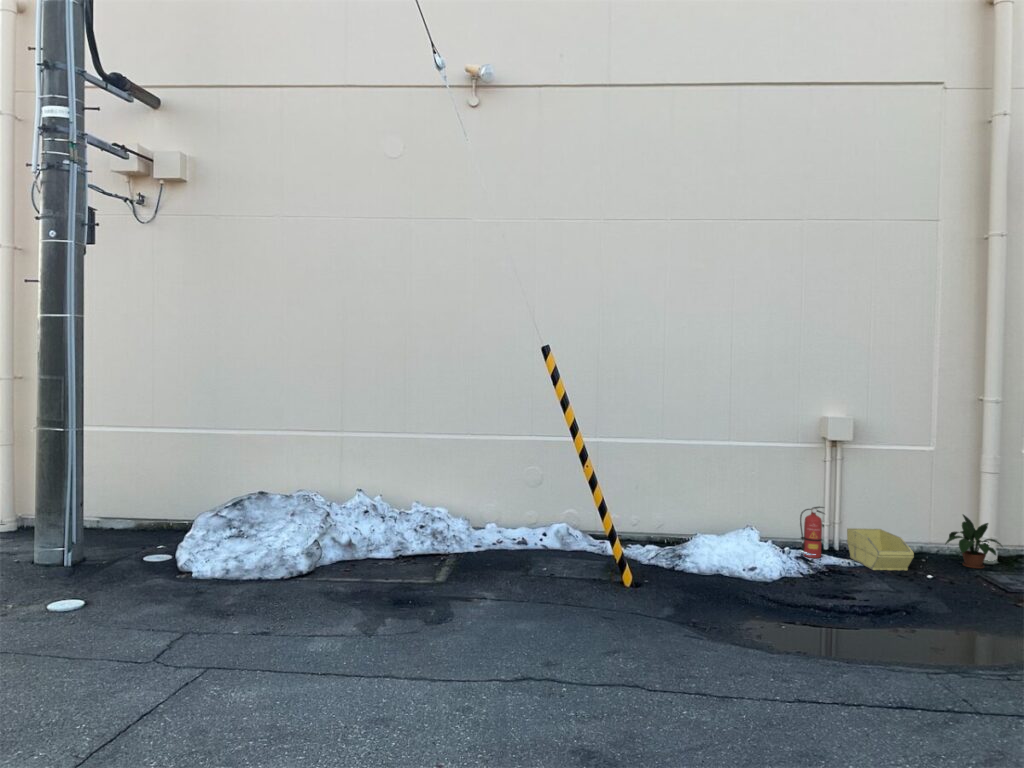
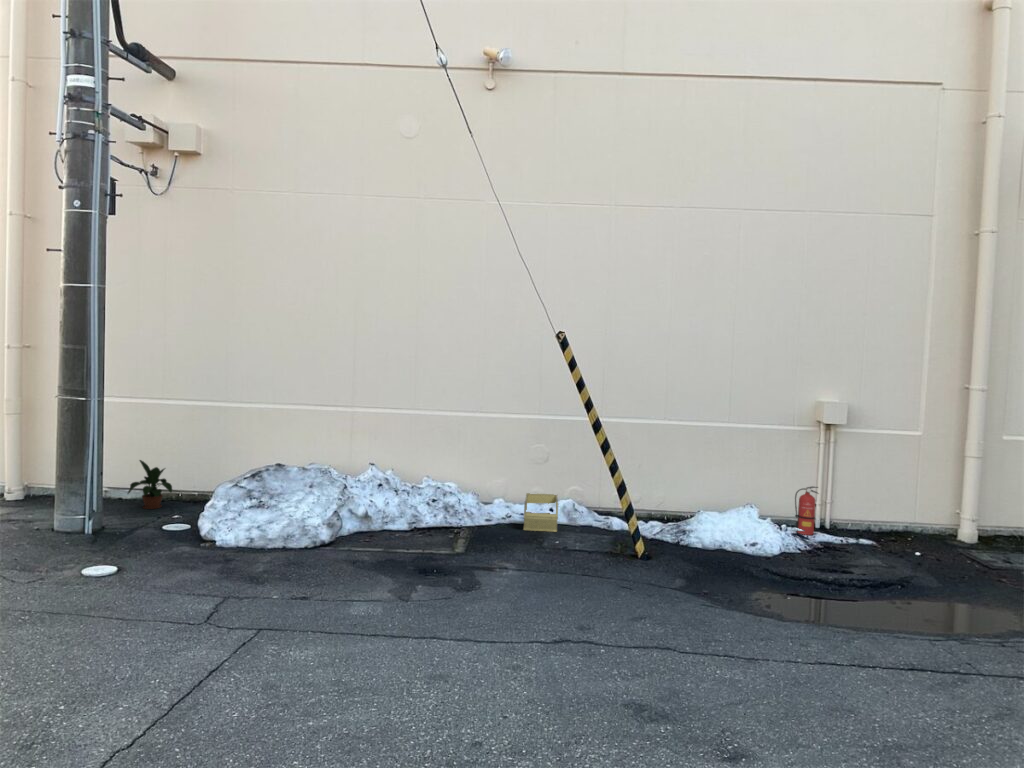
potted plant: present [946,515,1001,568] -> present [128,460,172,509]
storage bin: present [847,528,914,570] -> present [523,493,558,532]

